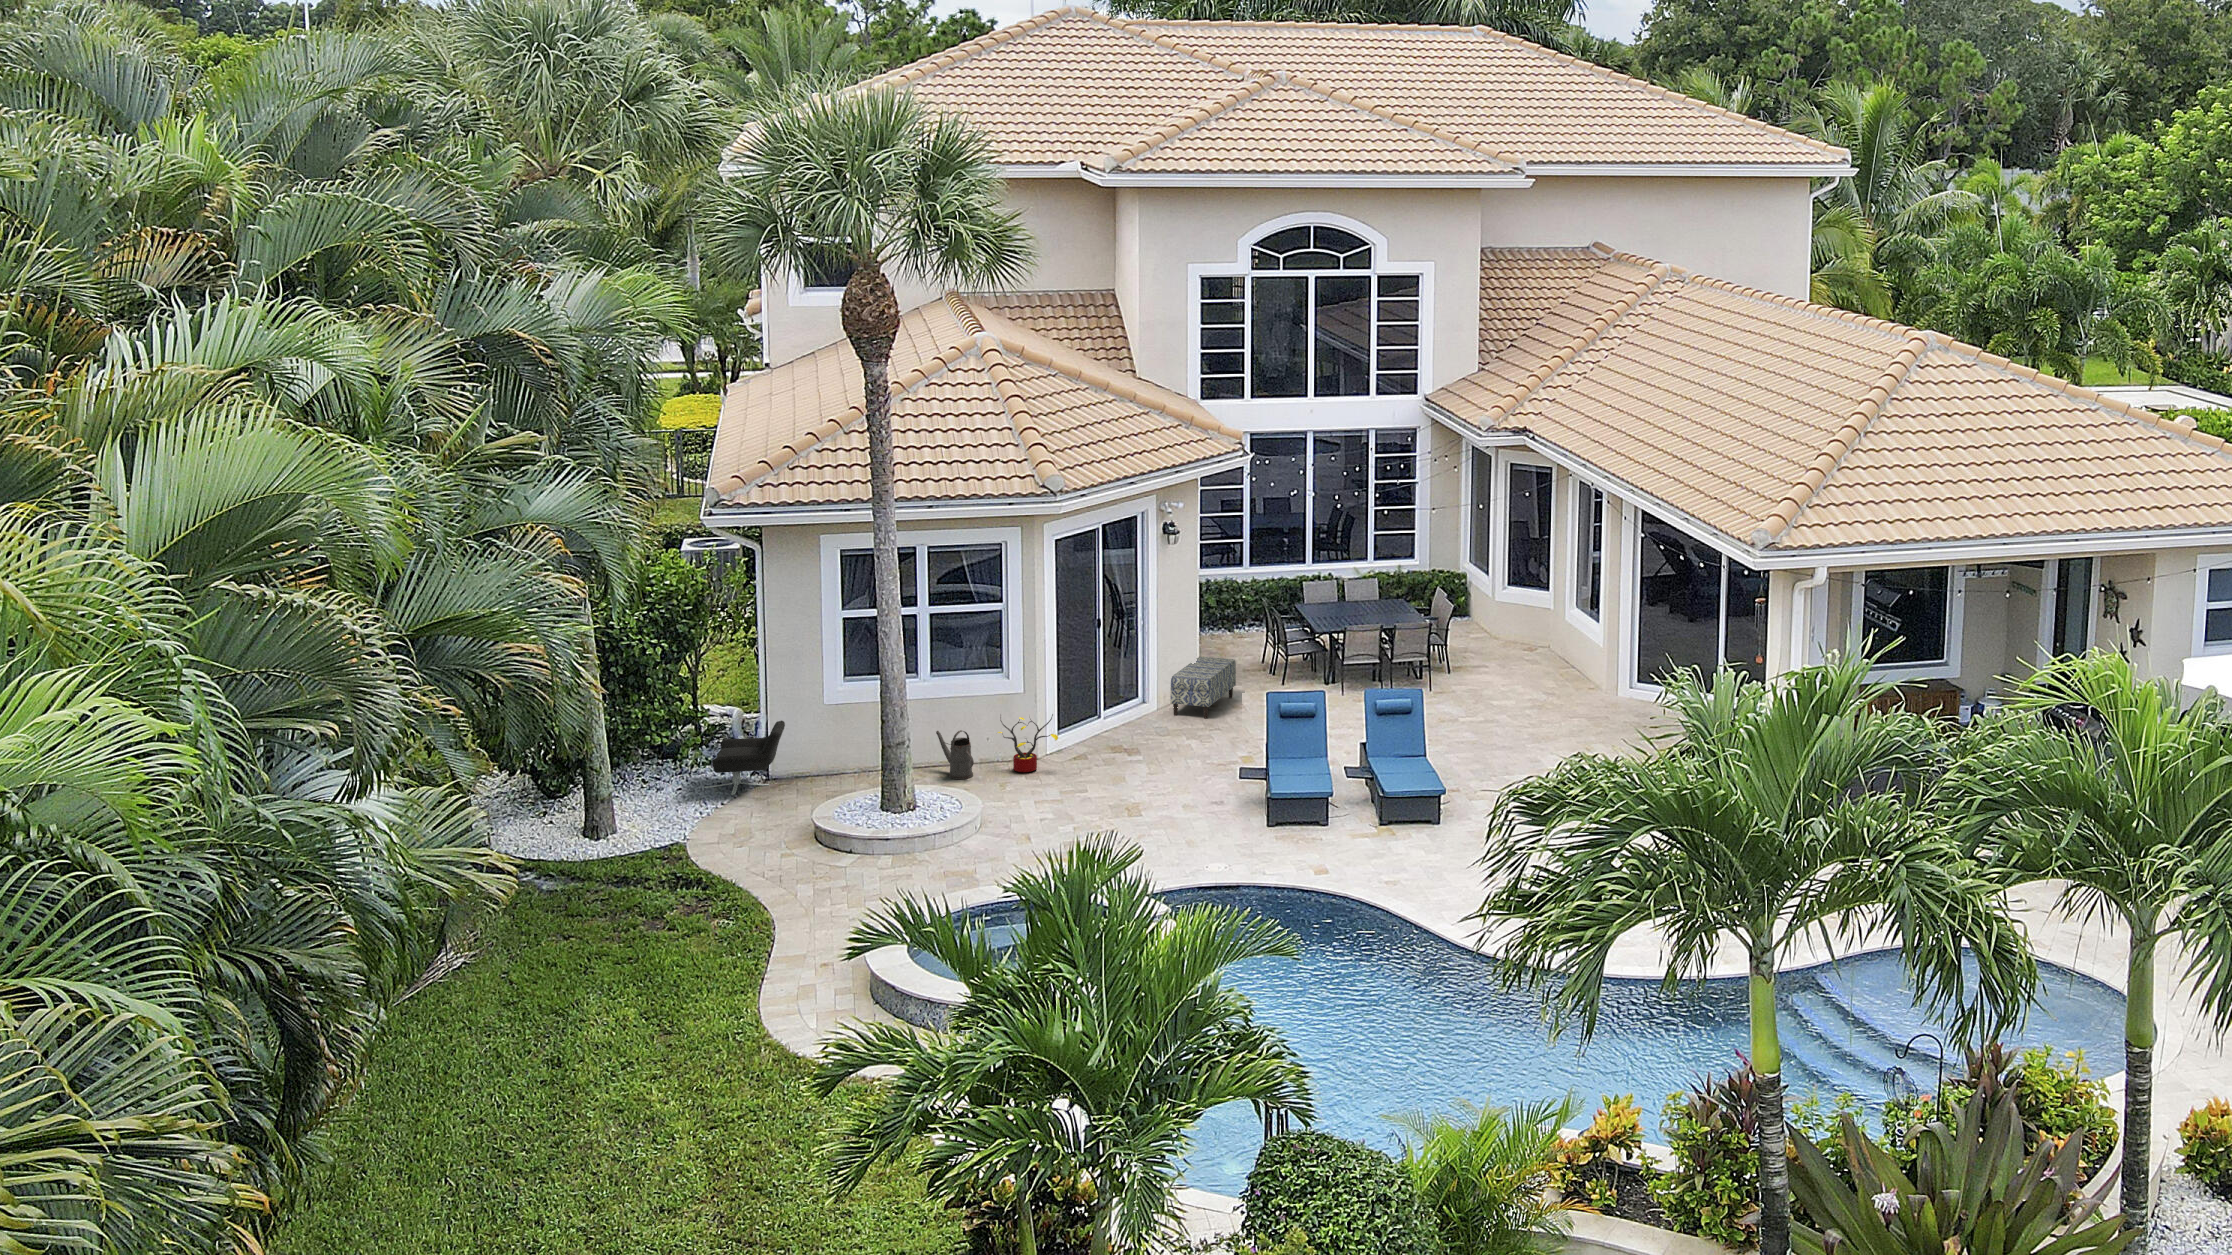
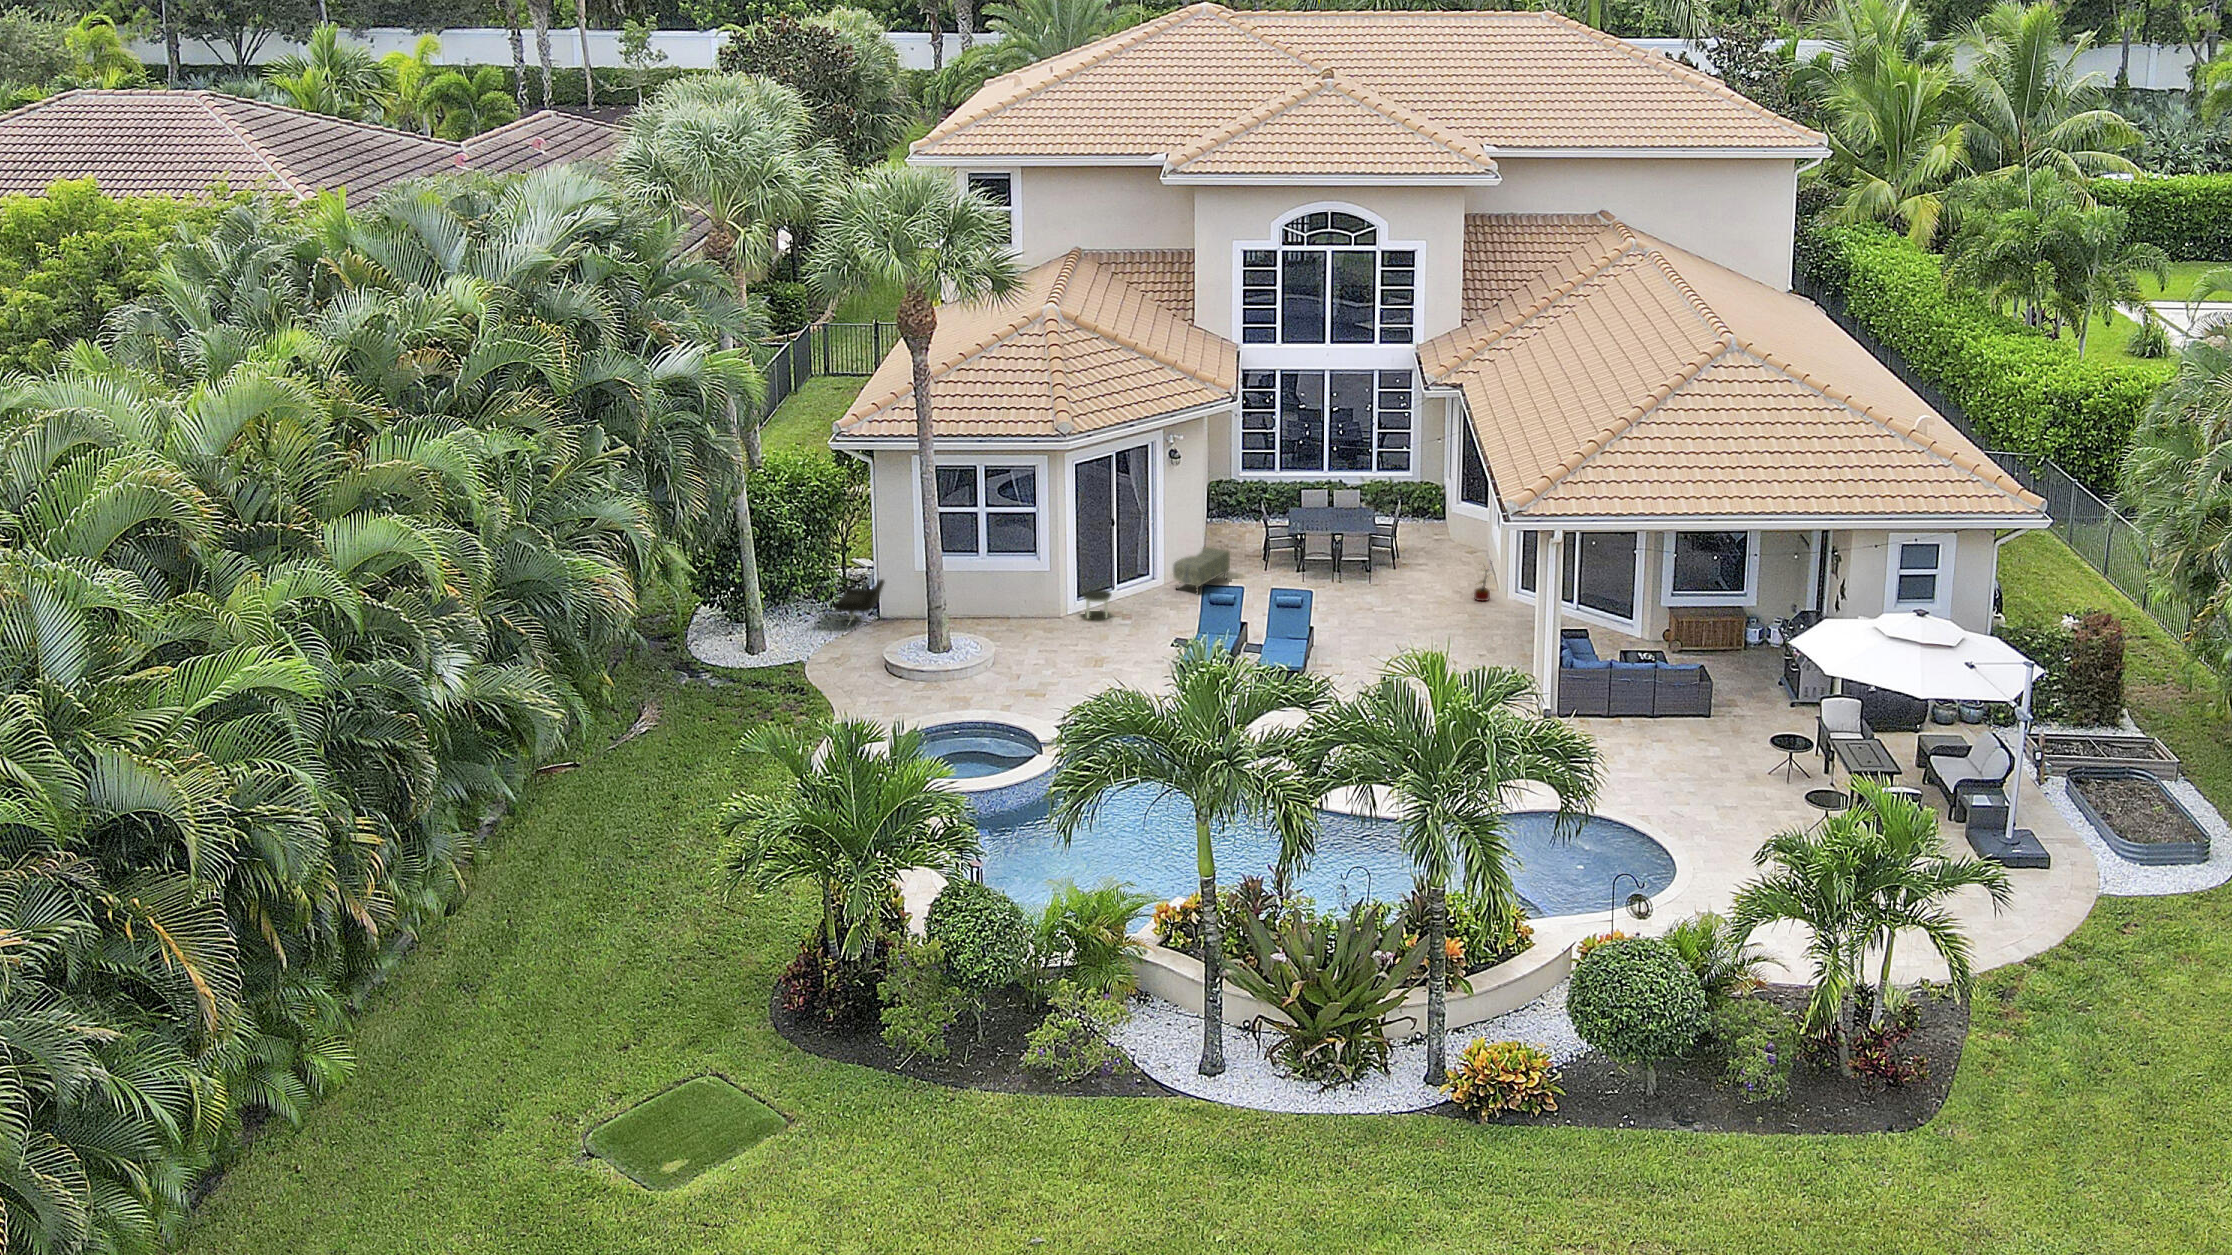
decorative plant: present [998,714,1058,772] -> present [1474,566,1490,601]
round table: none [1067,716,1108,758] -> present [1083,590,1111,618]
watering can: present [936,730,974,779] -> none [988,593,1010,629]

